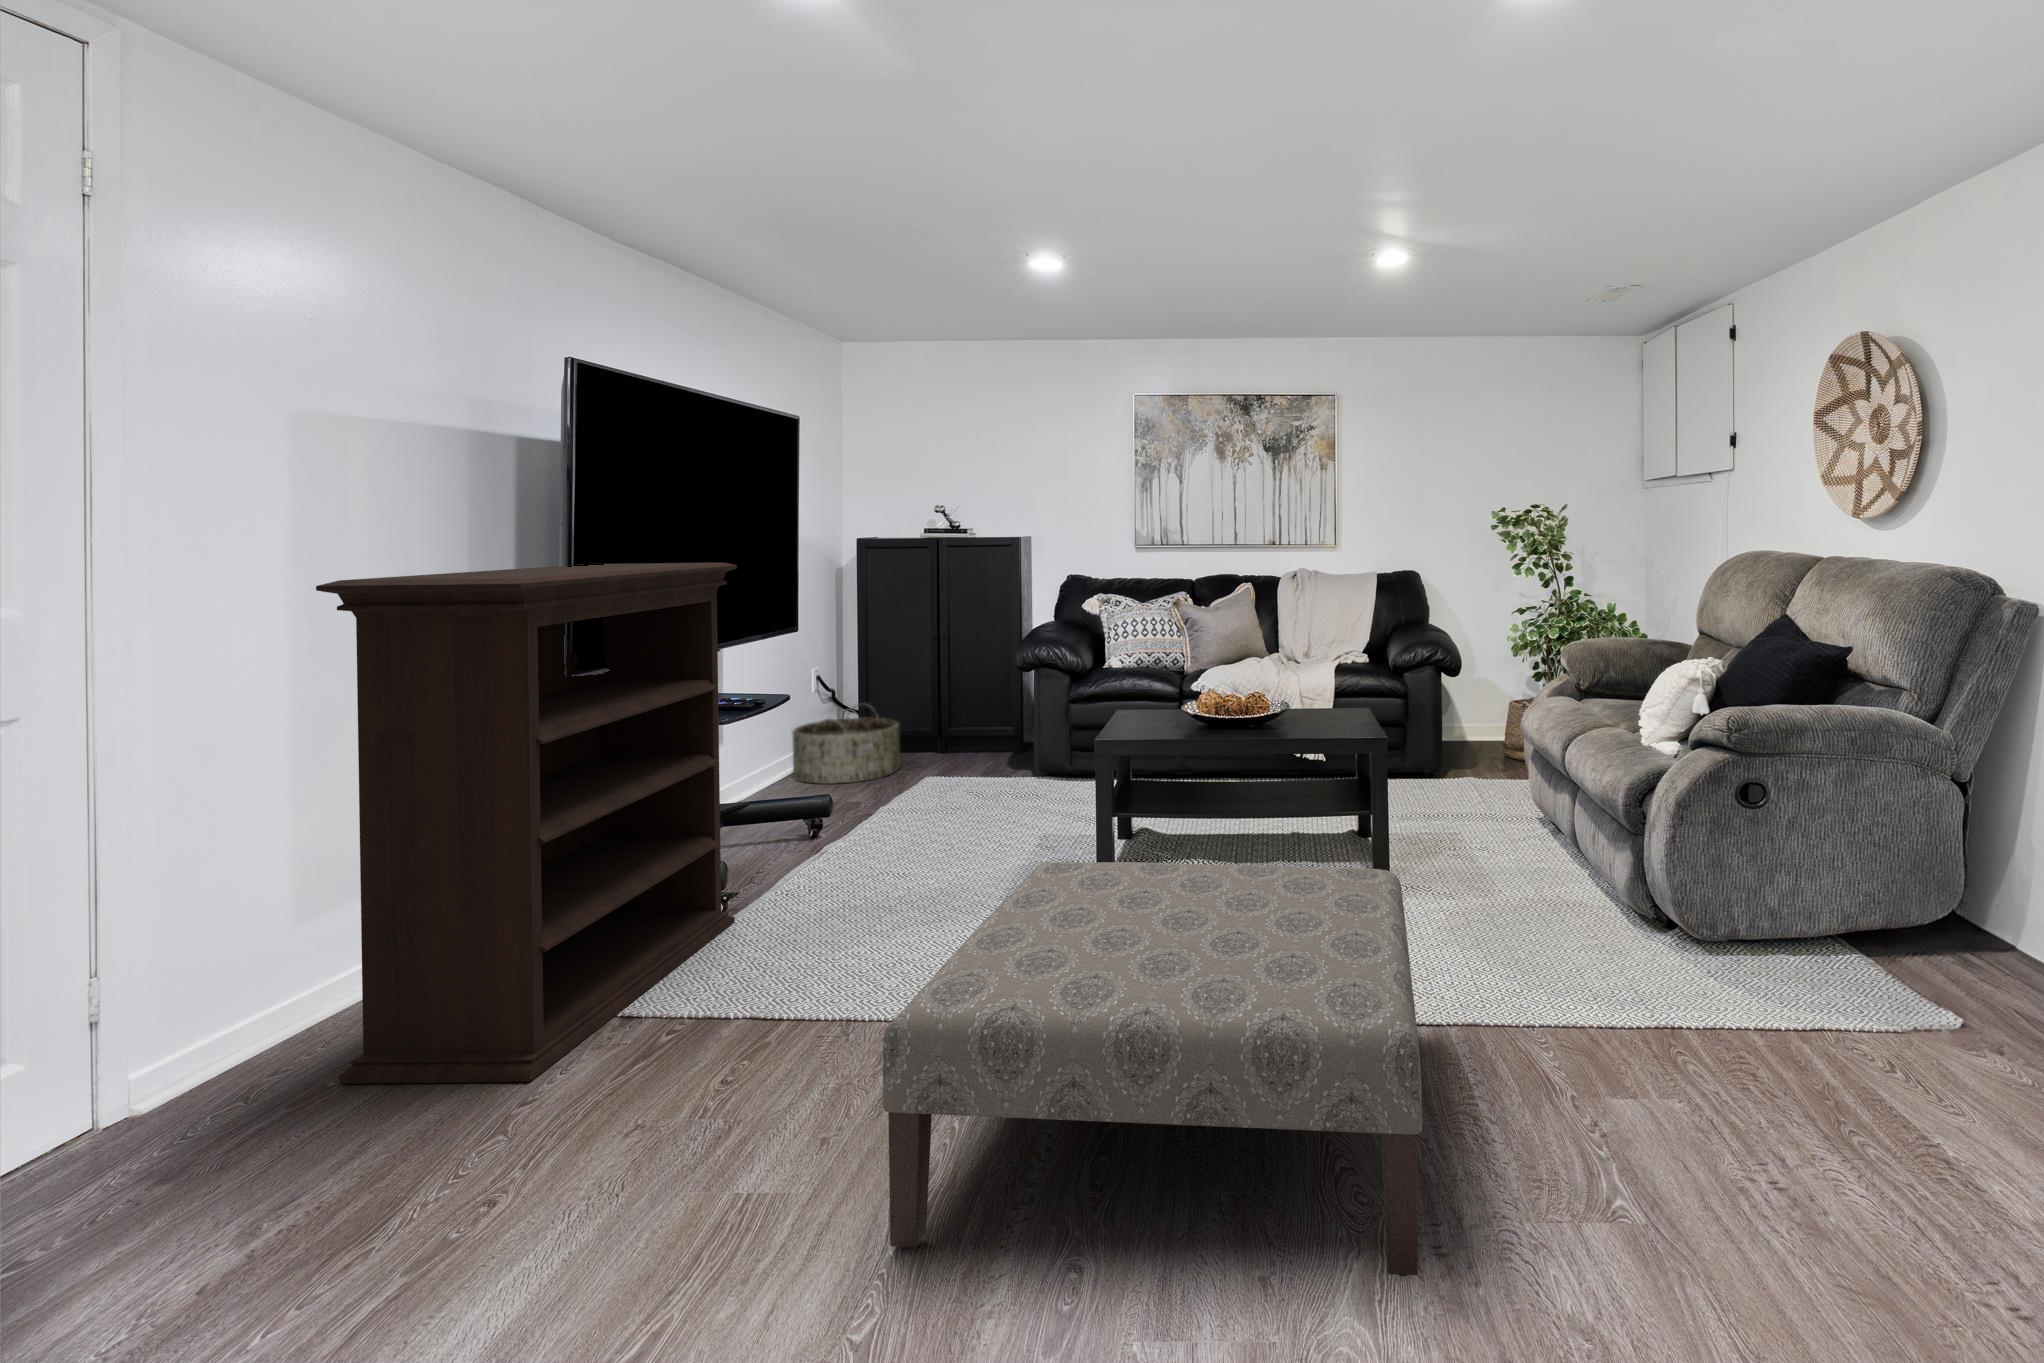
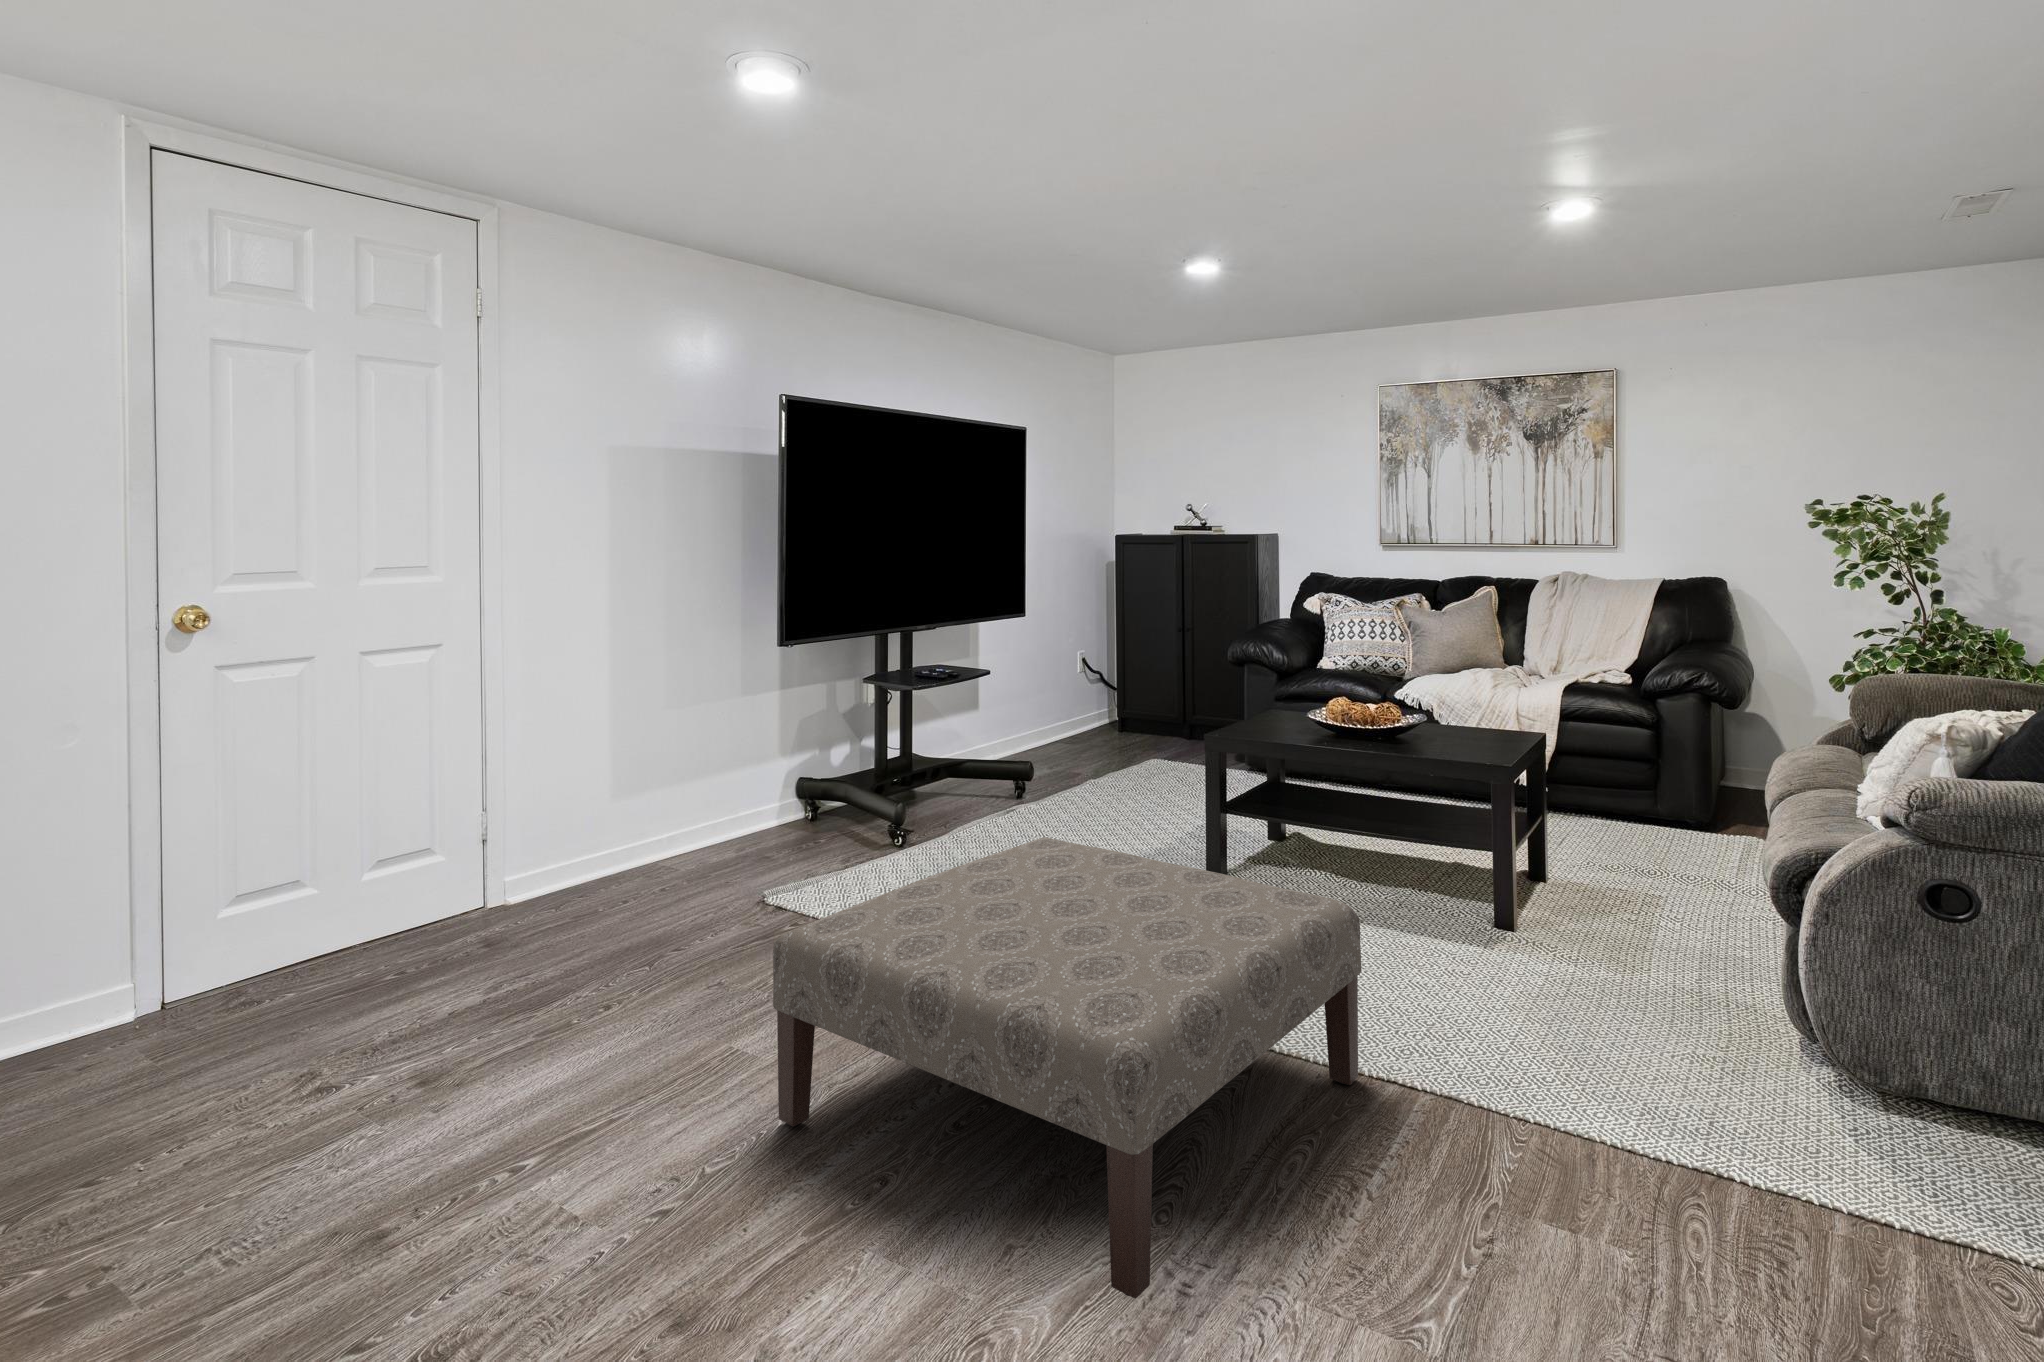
bookshelf: present [316,563,737,1084] -> none [587,554,907,939]
basket: present [793,707,900,784] -> none [1046,684,1137,754]

